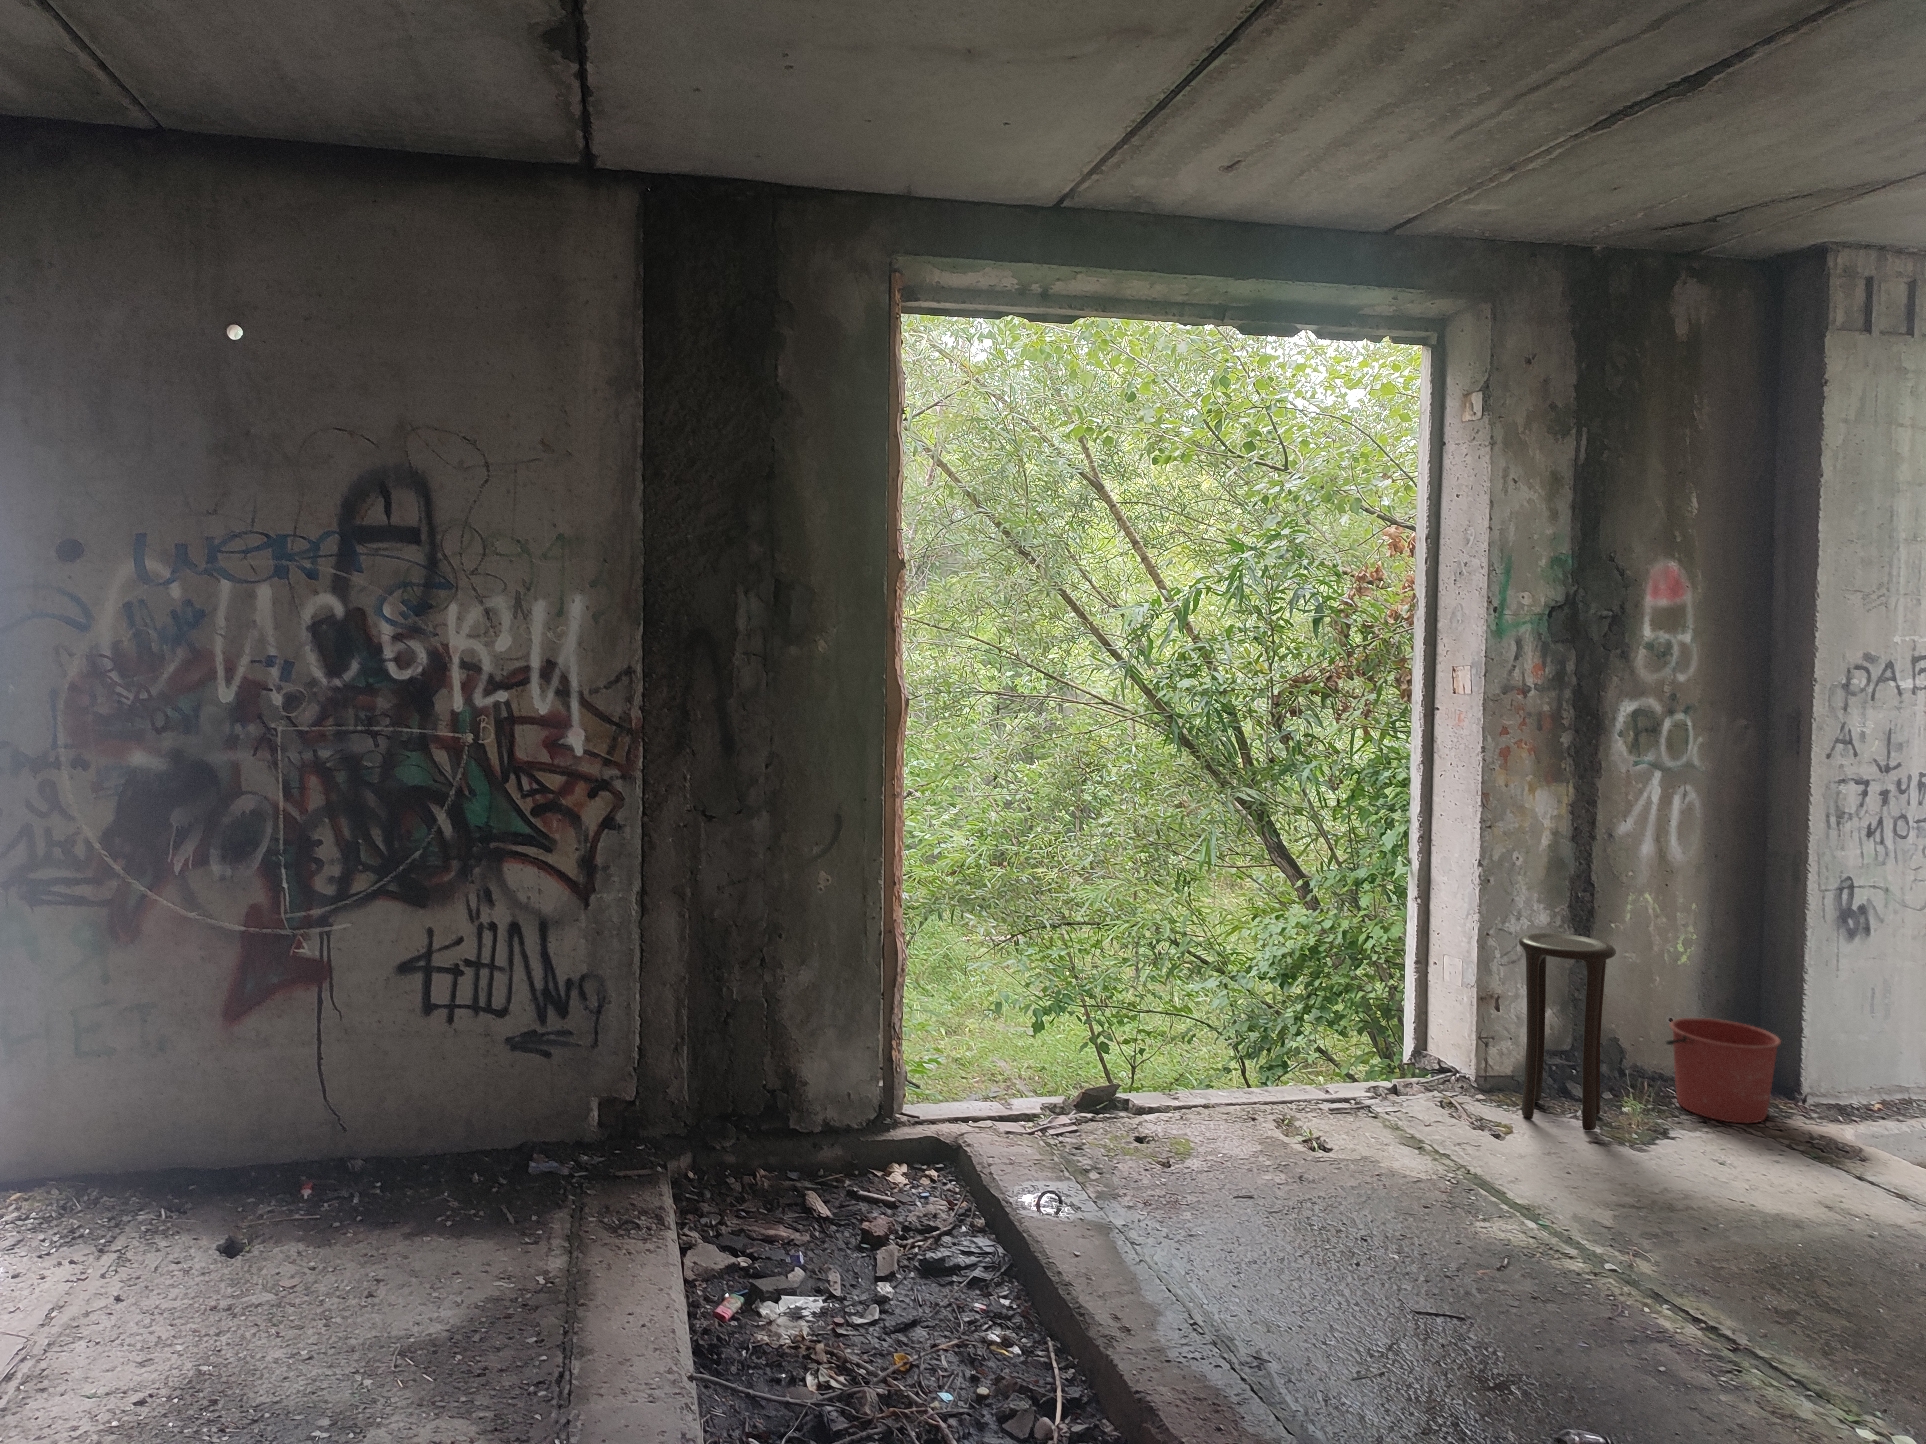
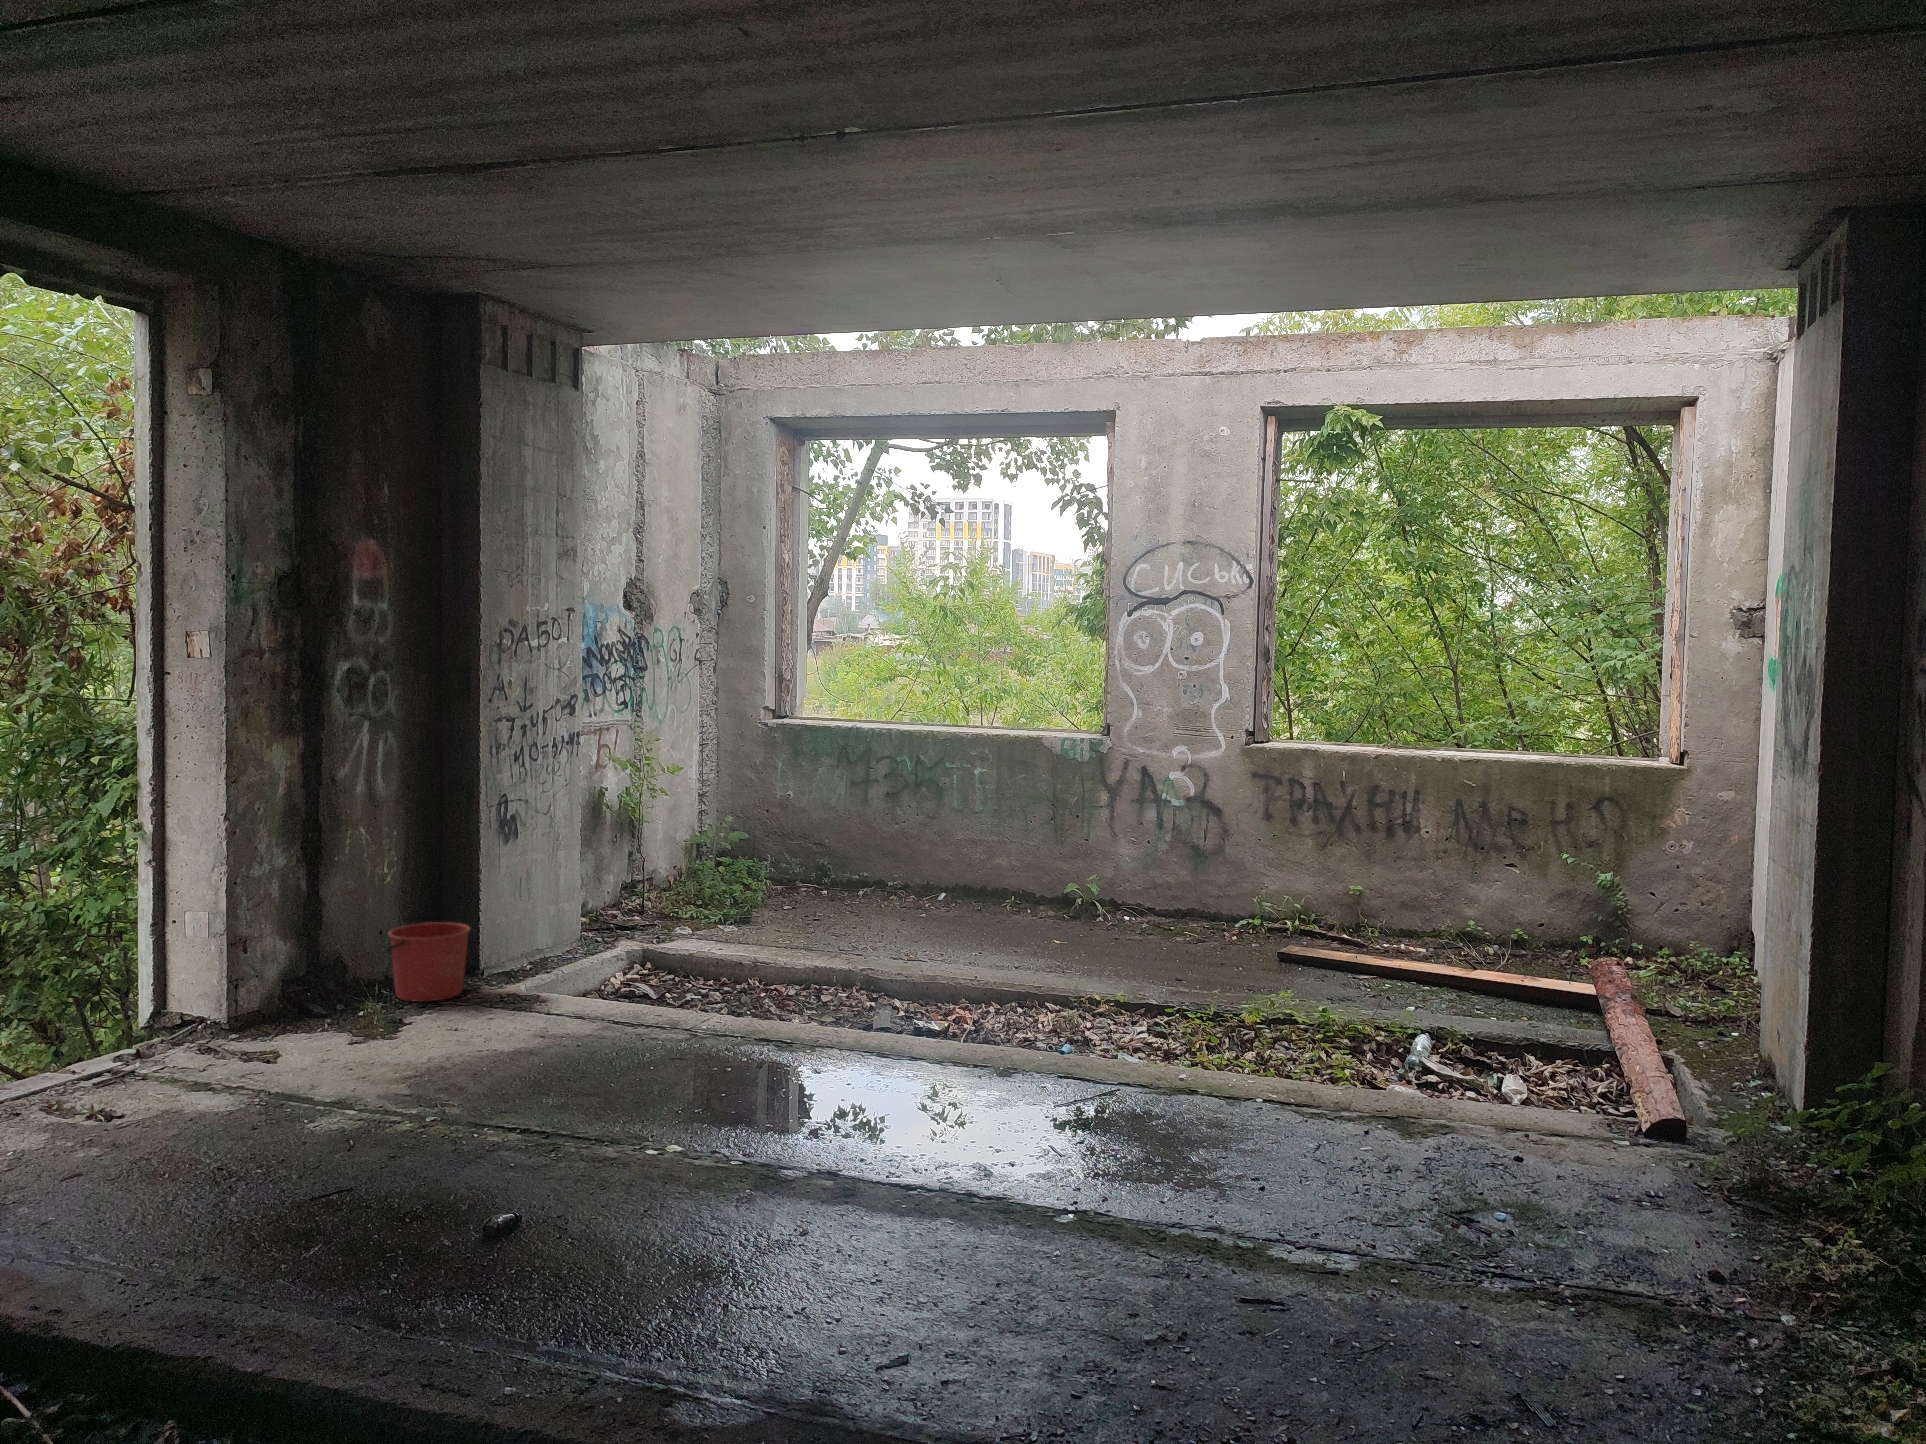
stool: present [1519,933,1616,1131] -> none [268,871,354,1041]

